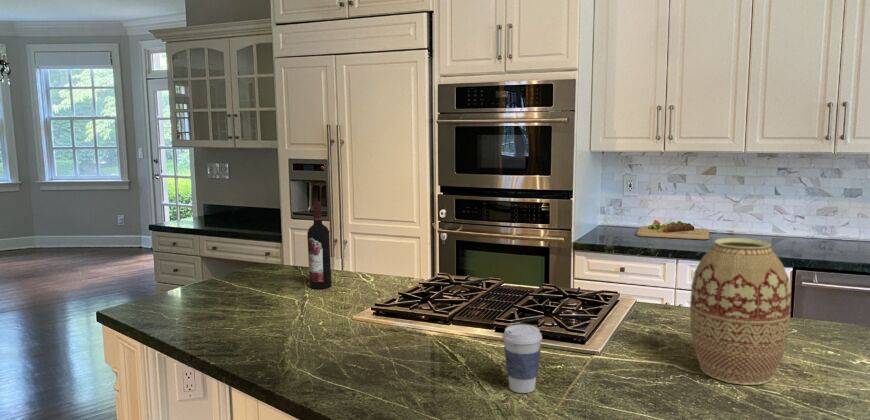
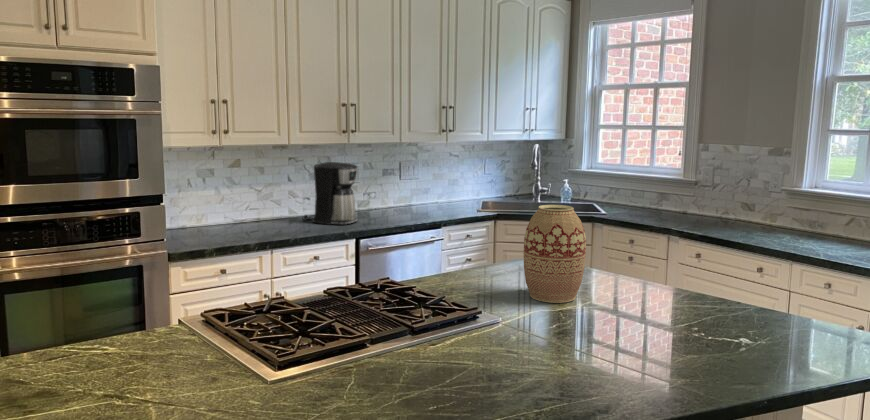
coffee maker: none [772,175,843,252] -> present [303,162,358,225]
wine bottle: present [307,202,332,289] -> none [78,241,122,378]
cutting board: present [637,220,709,240] -> none [183,215,264,236]
coffee cup: present [502,325,542,393] -> none [520,296,554,352]

